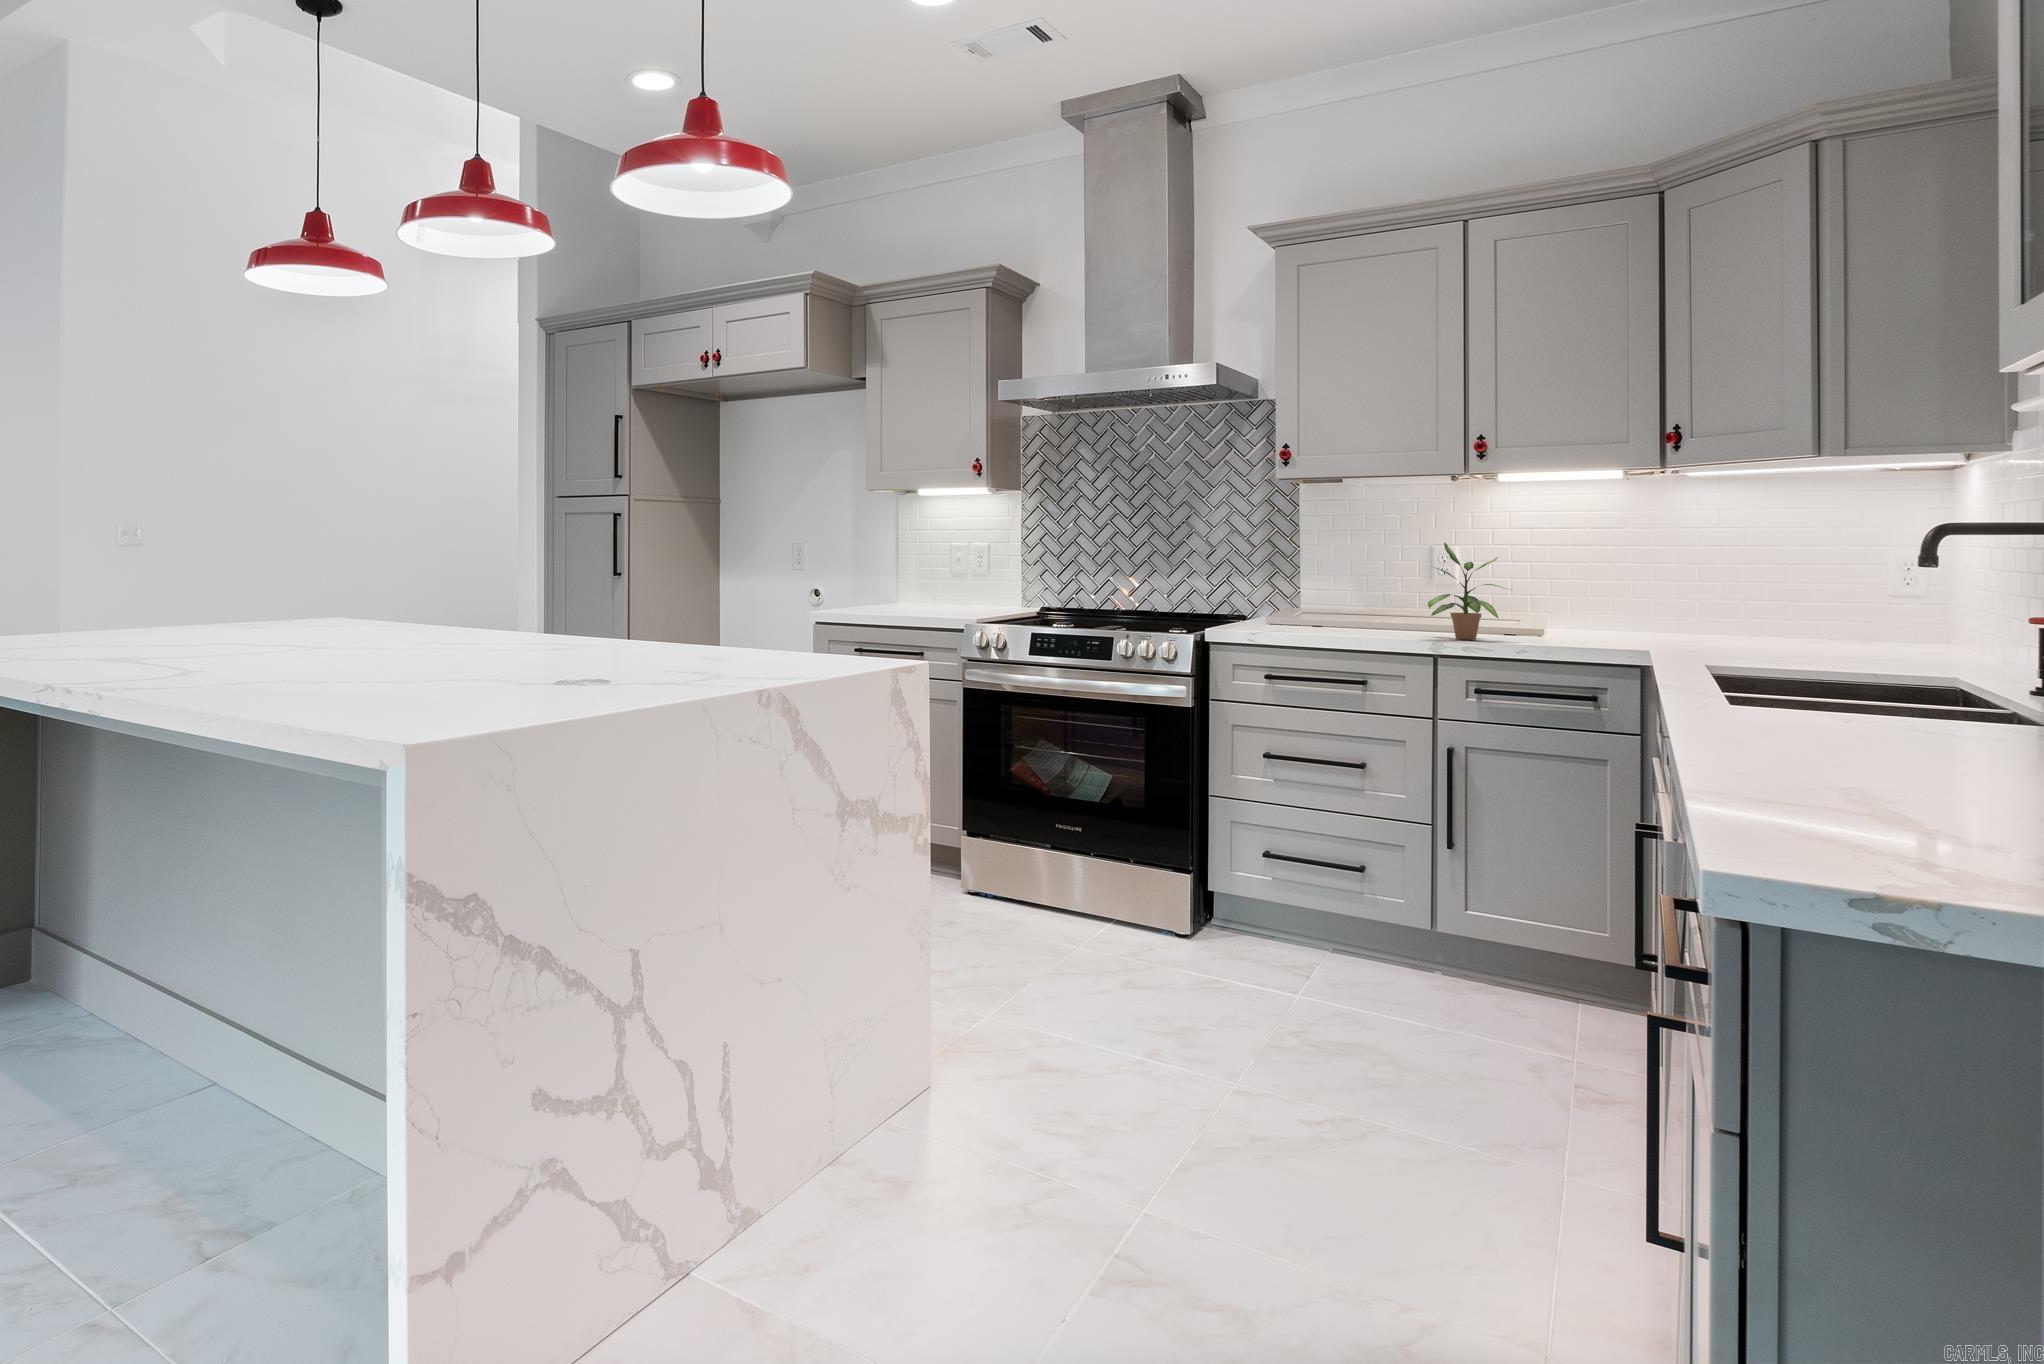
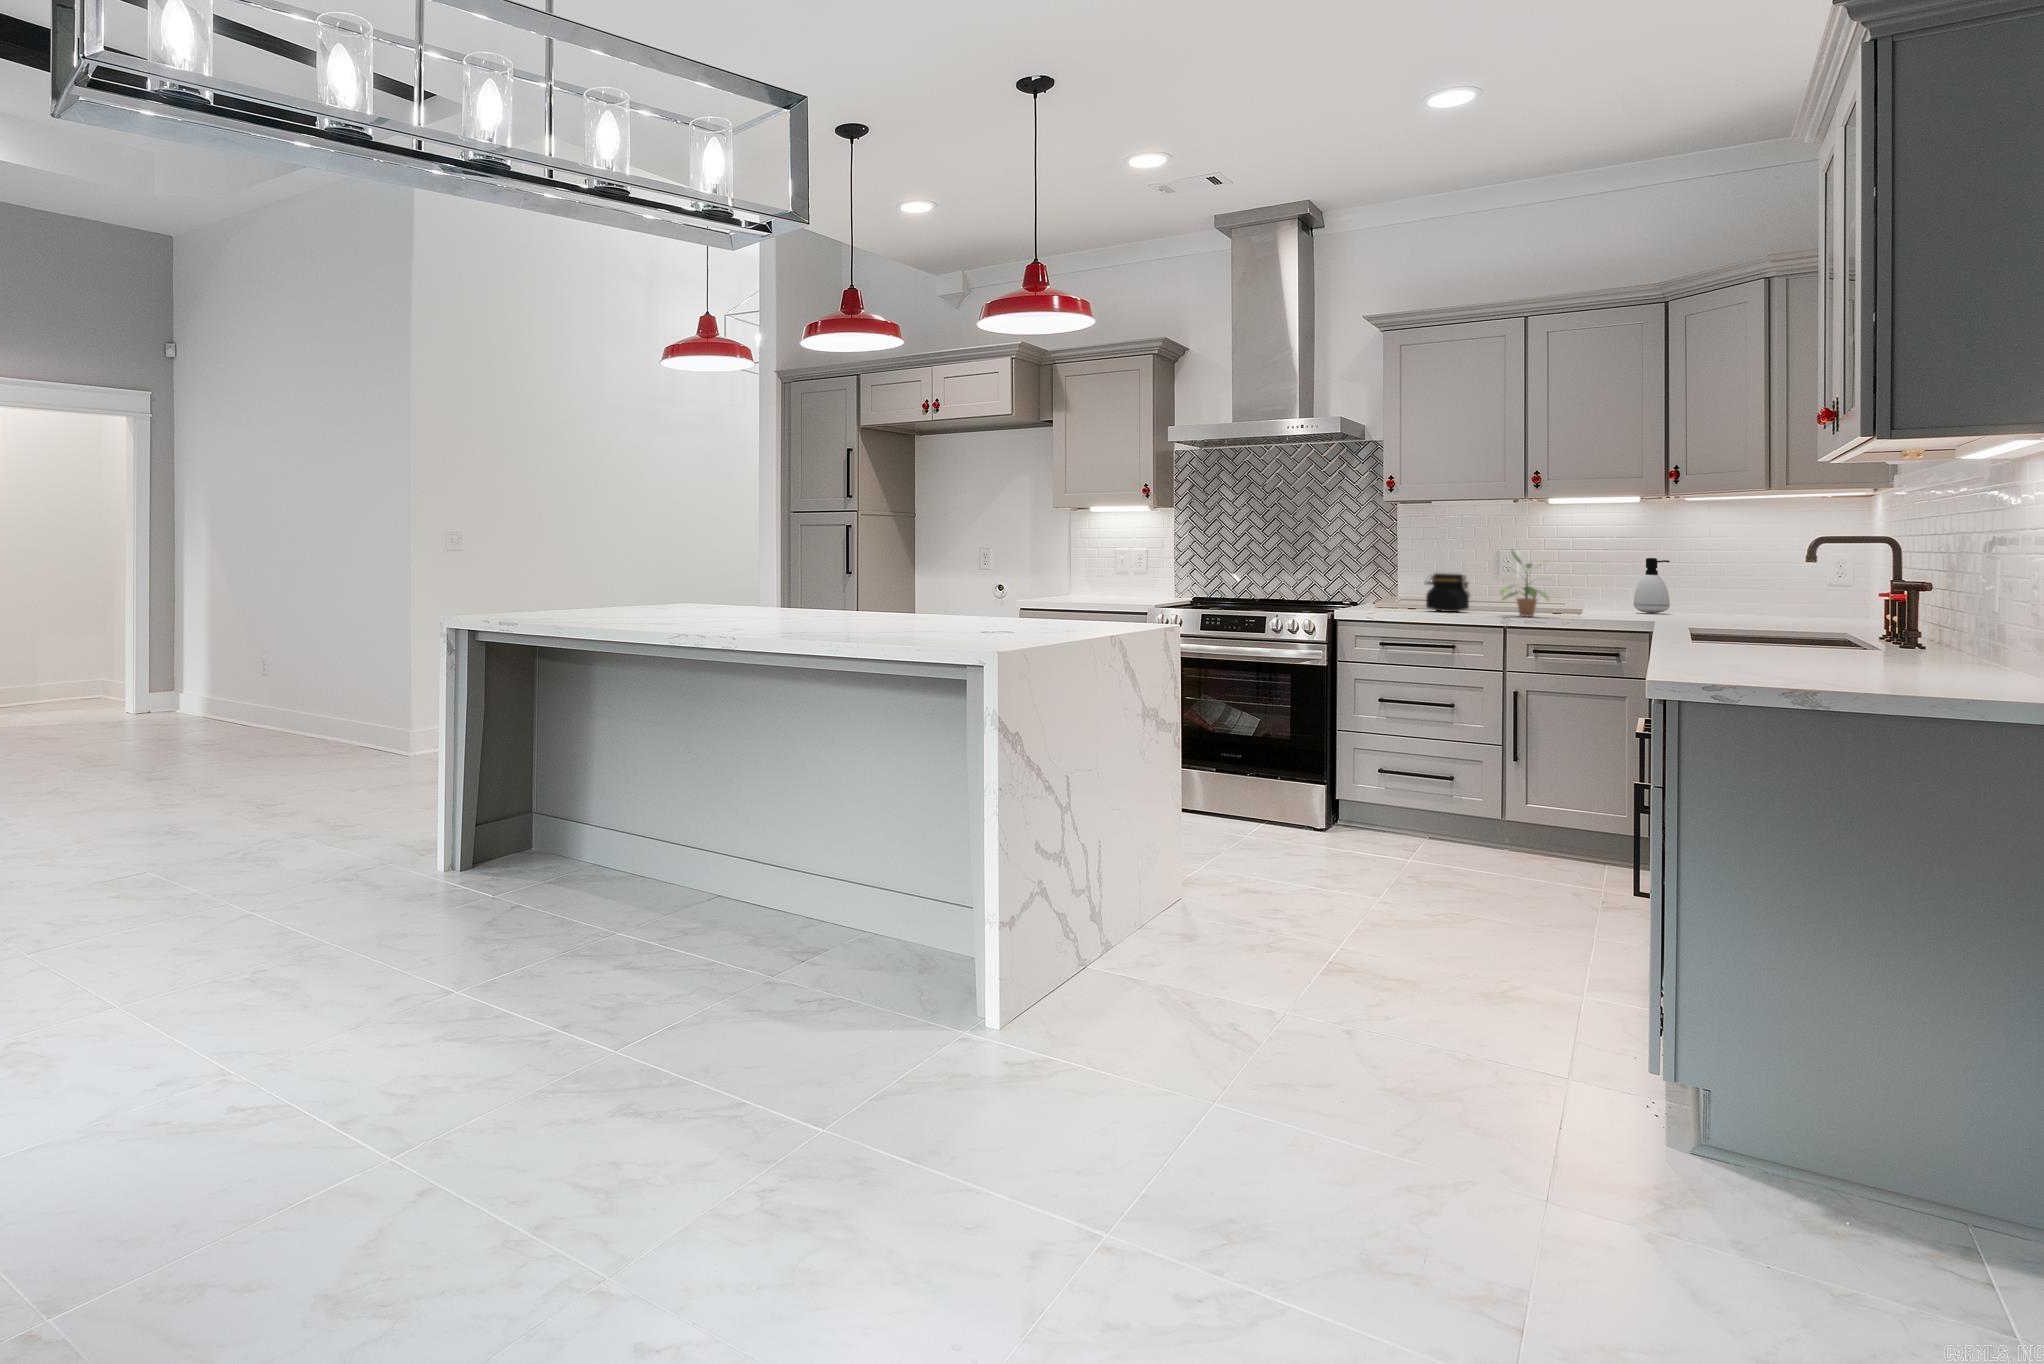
soap dispenser: none [1616,555,1666,631] -> present [1634,558,1670,613]
jar: none [1328,577,1391,631] -> present [1426,573,1470,612]

